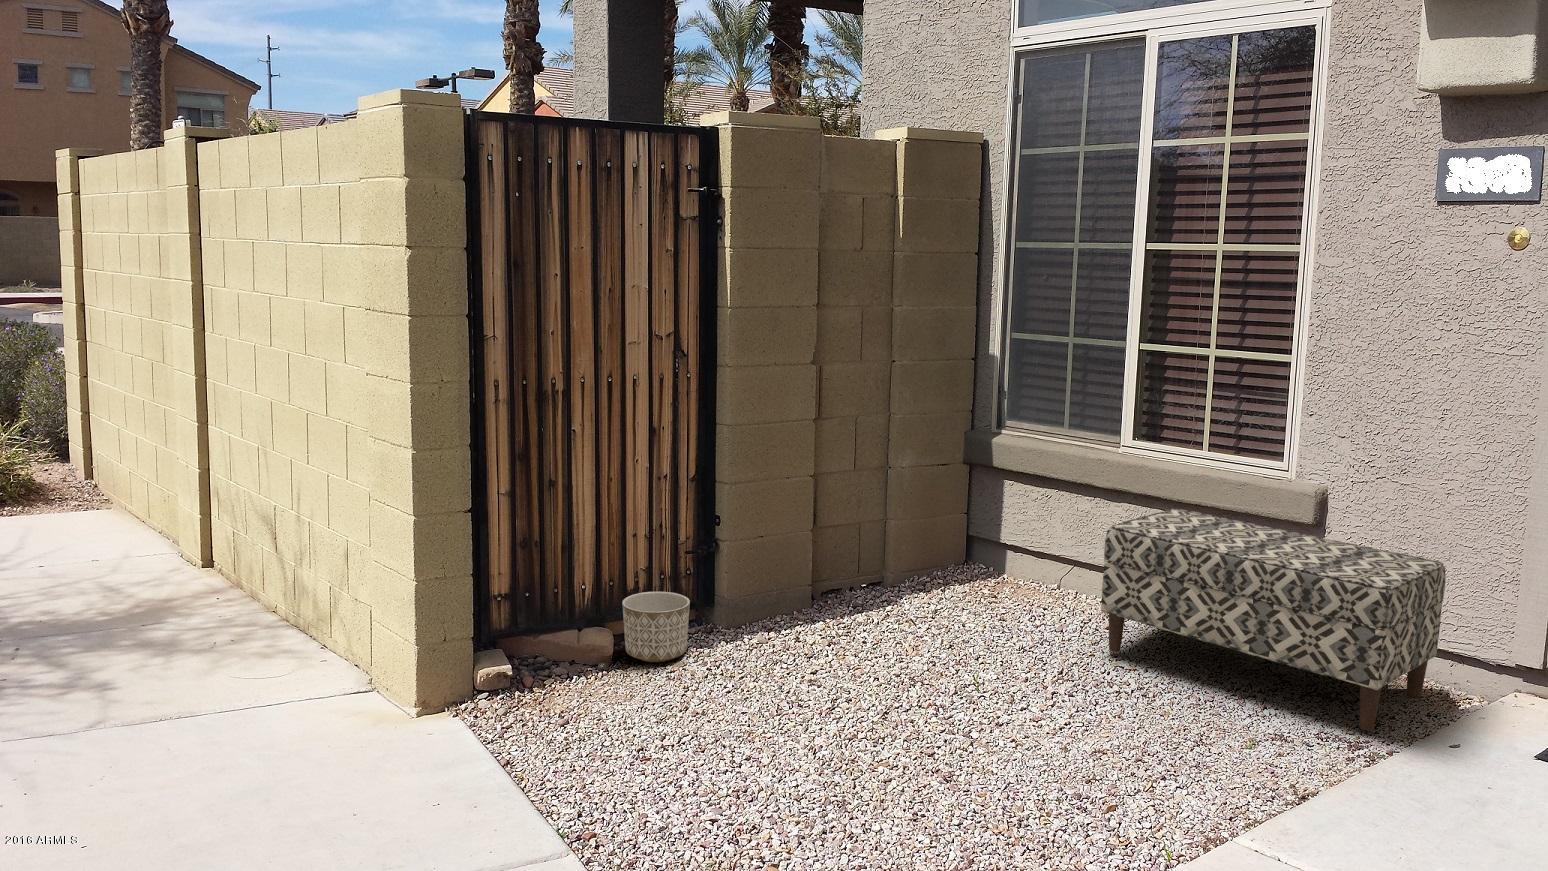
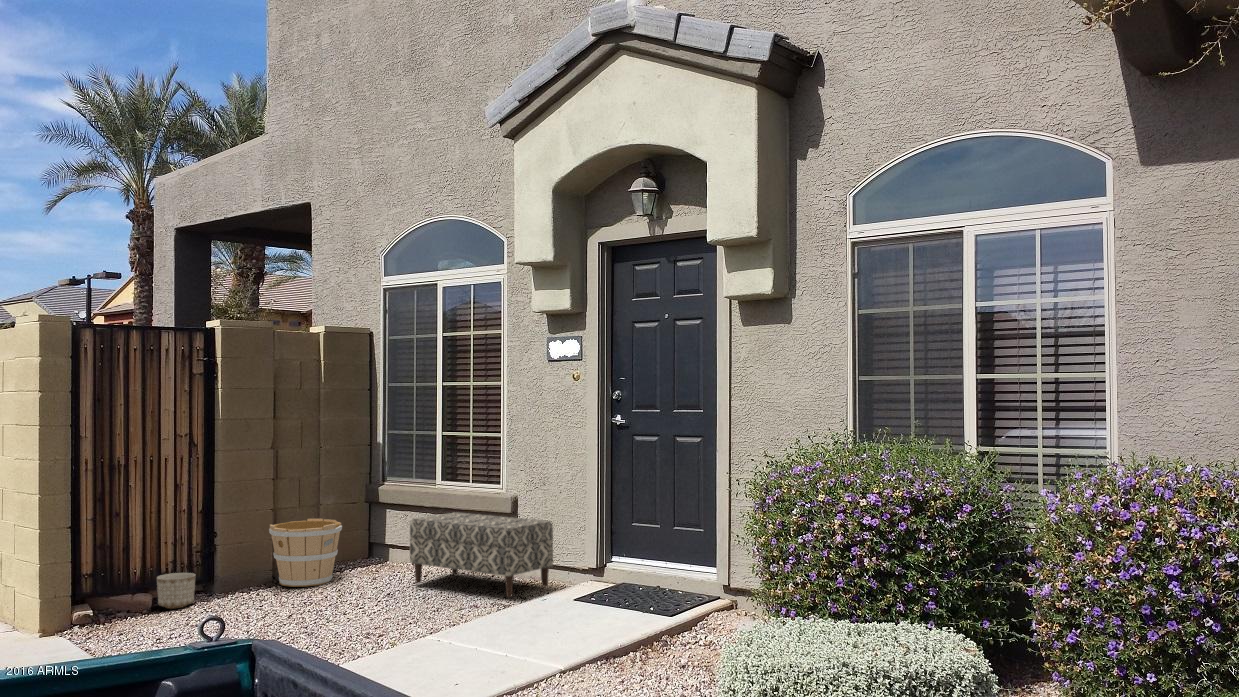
wooden bucket: none [812,494,944,630] -> present [269,518,342,587]

